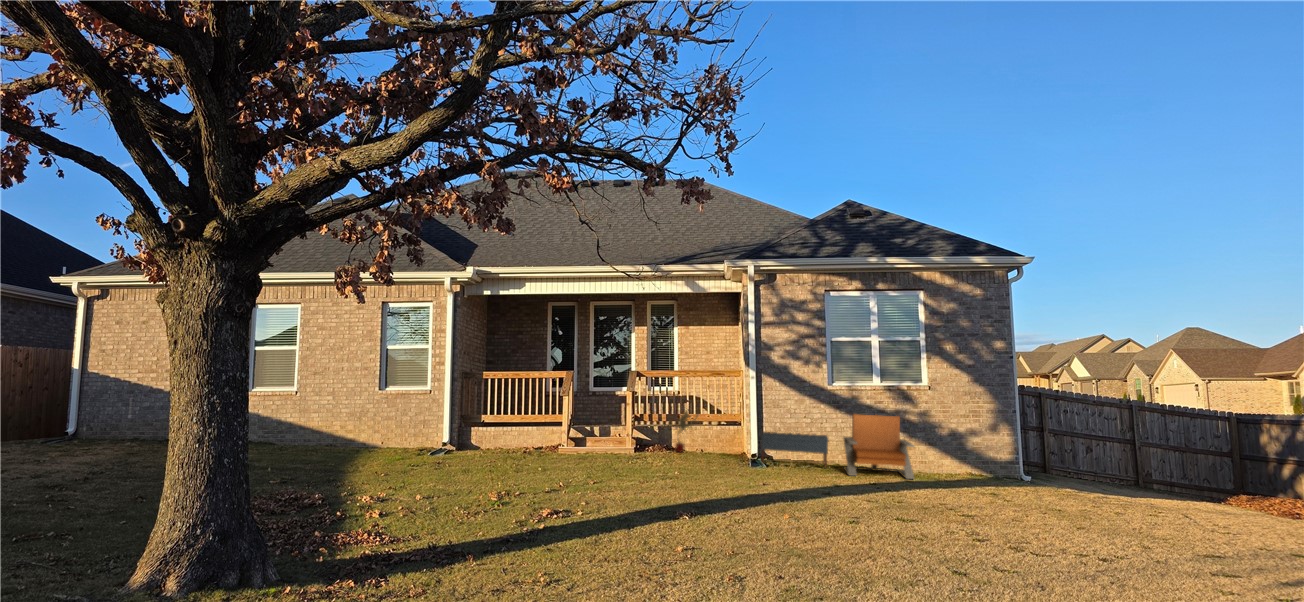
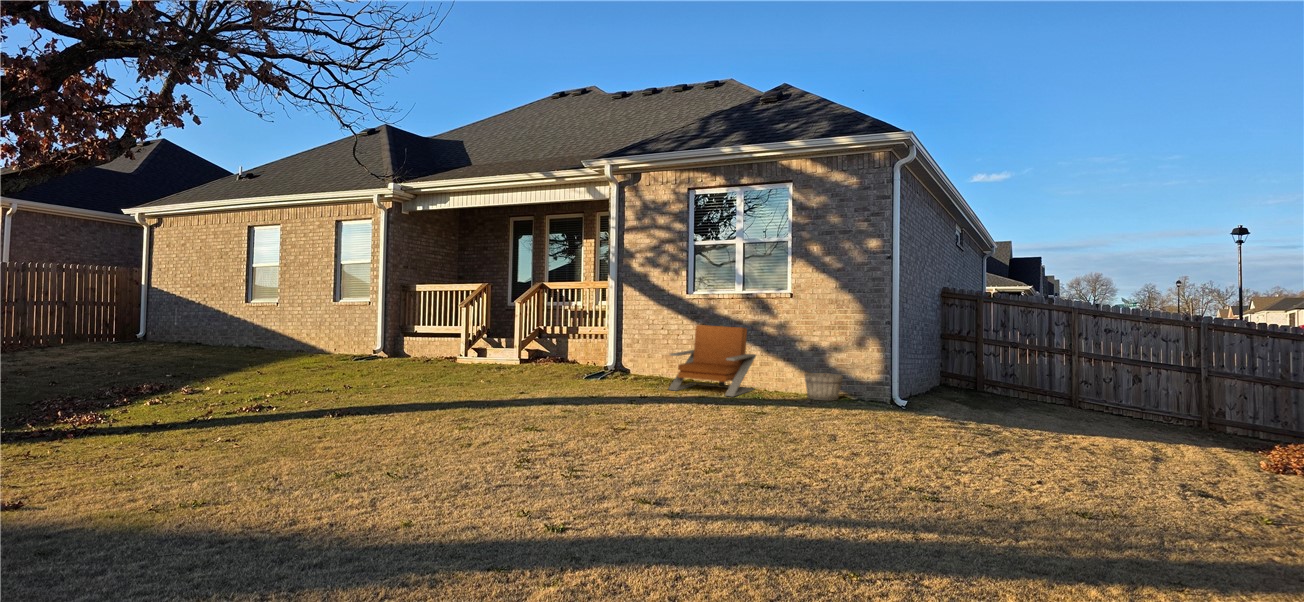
potted tree: present [664,407,699,452] -> none [548,315,579,364]
bench: present [761,432,829,468] -> none [607,343,681,383]
wooden bucket: none [955,449,990,478] -> present [805,369,843,400]

